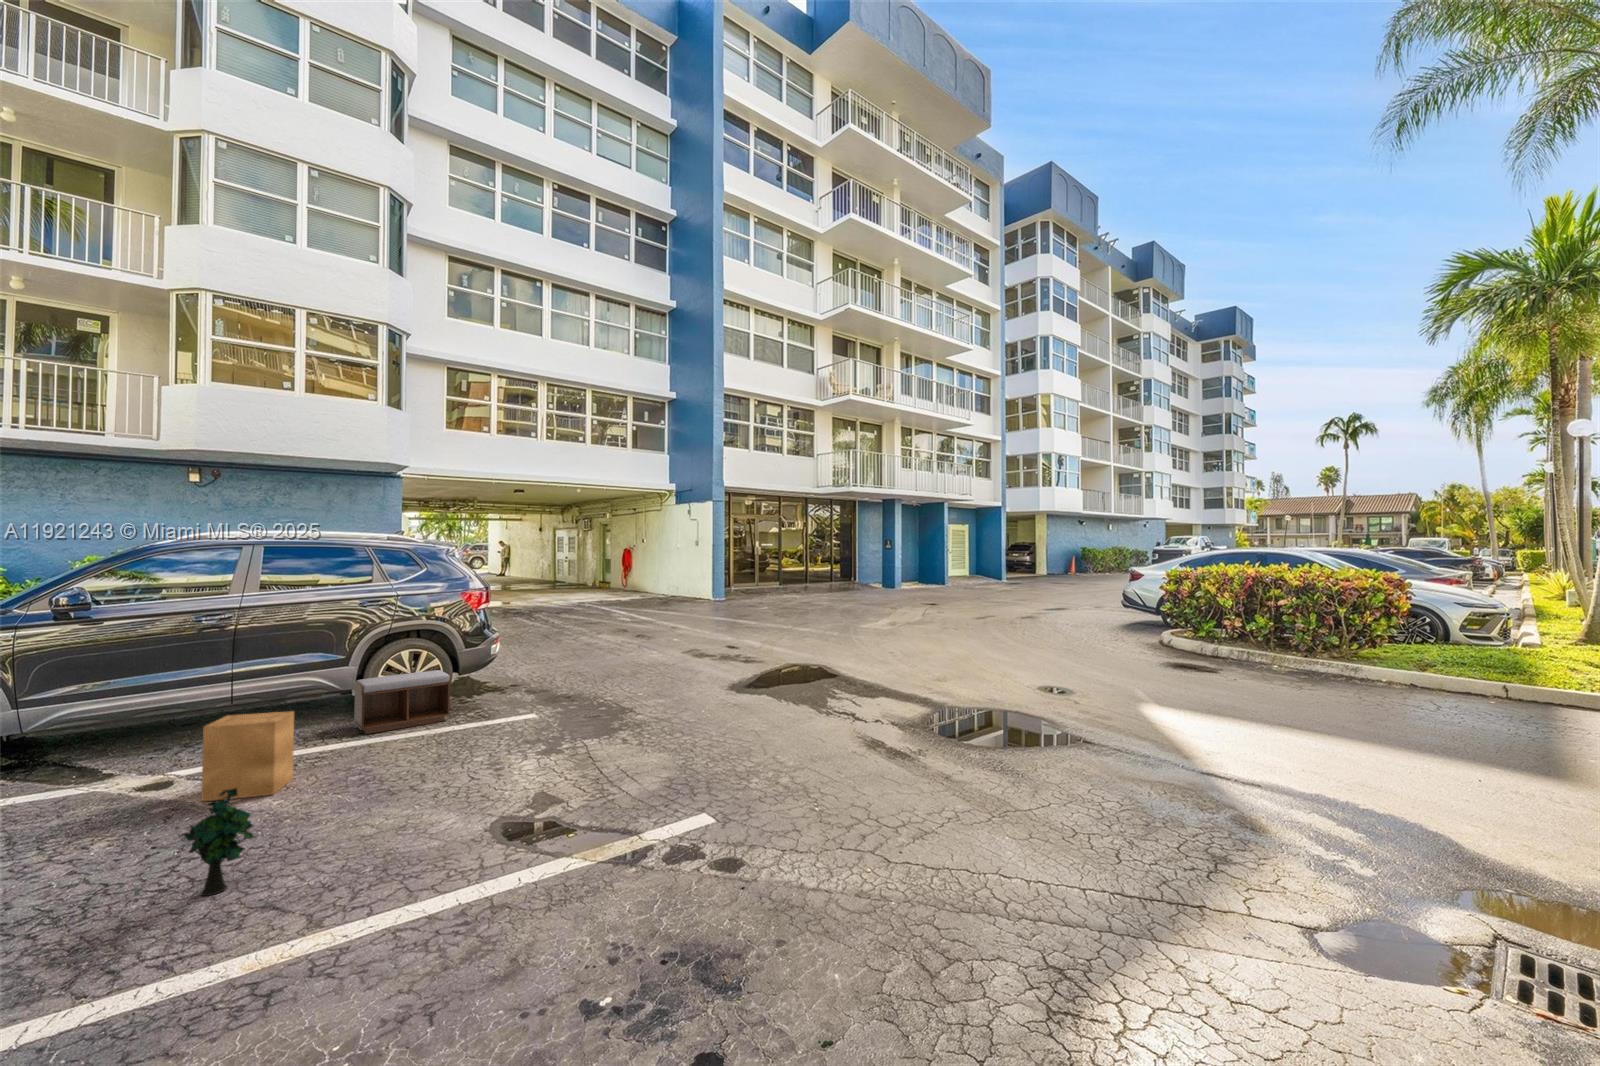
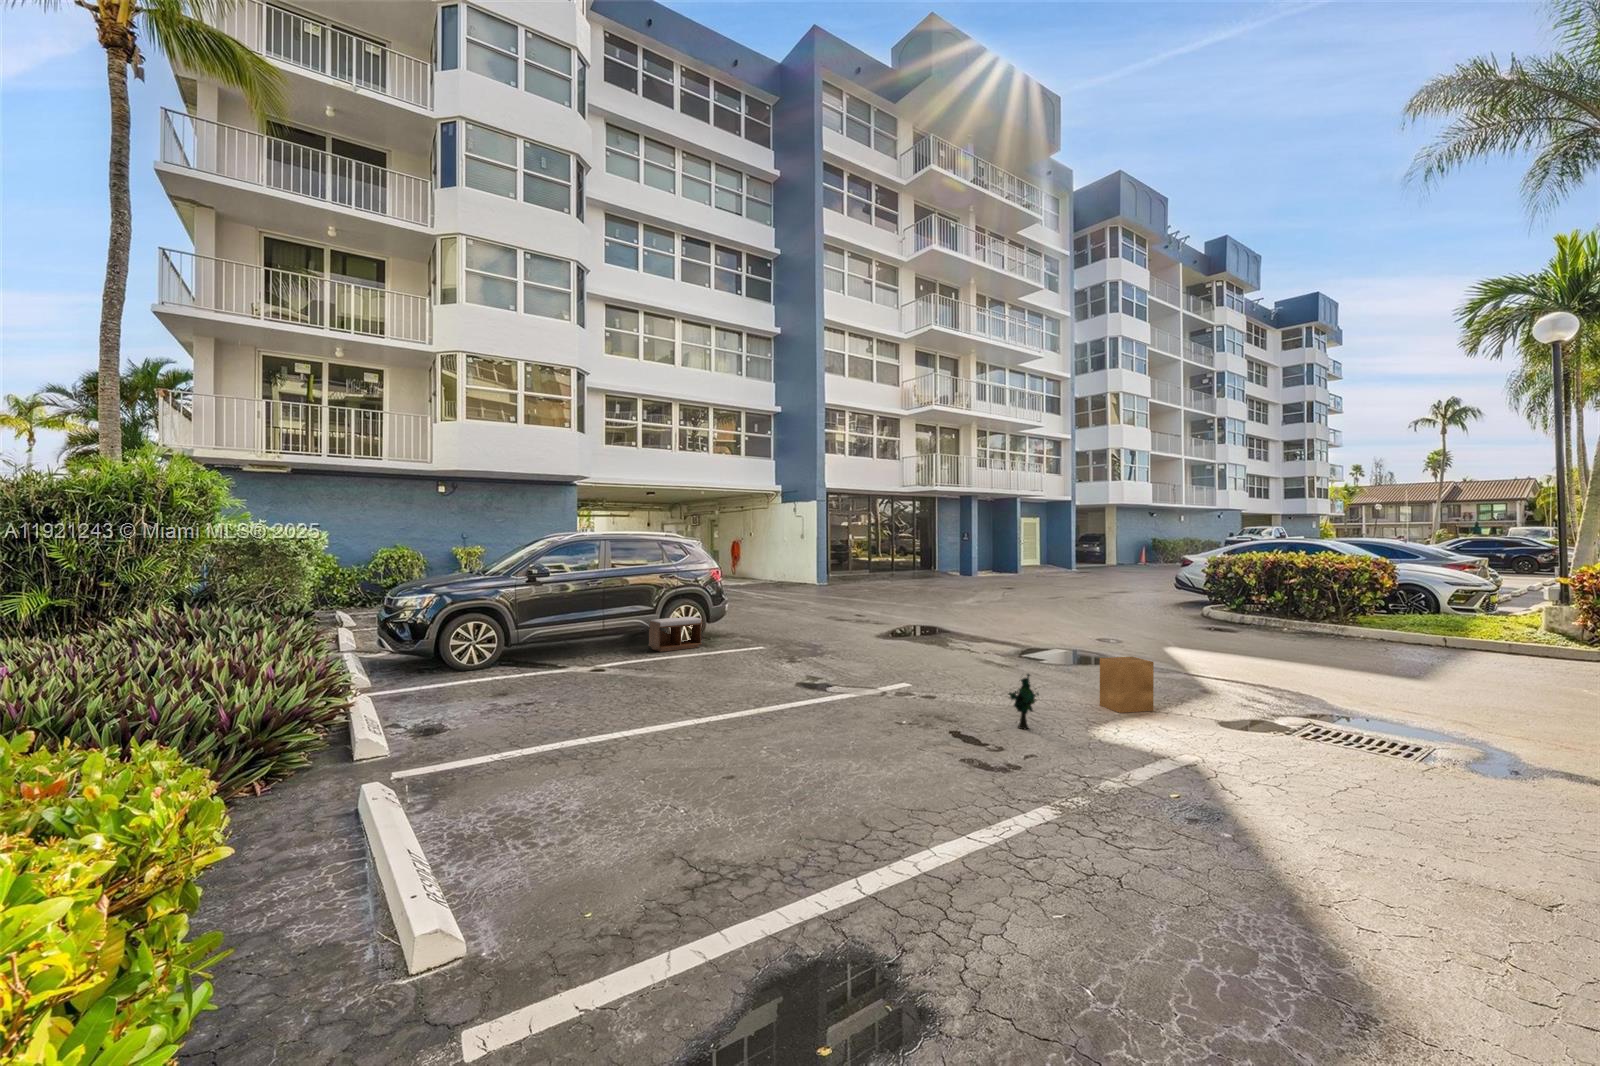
cardboard box: present [201,711,294,802] -> present [1100,657,1154,713]
decorative plant: present [180,788,253,896] -> present [1008,674,1039,729]

